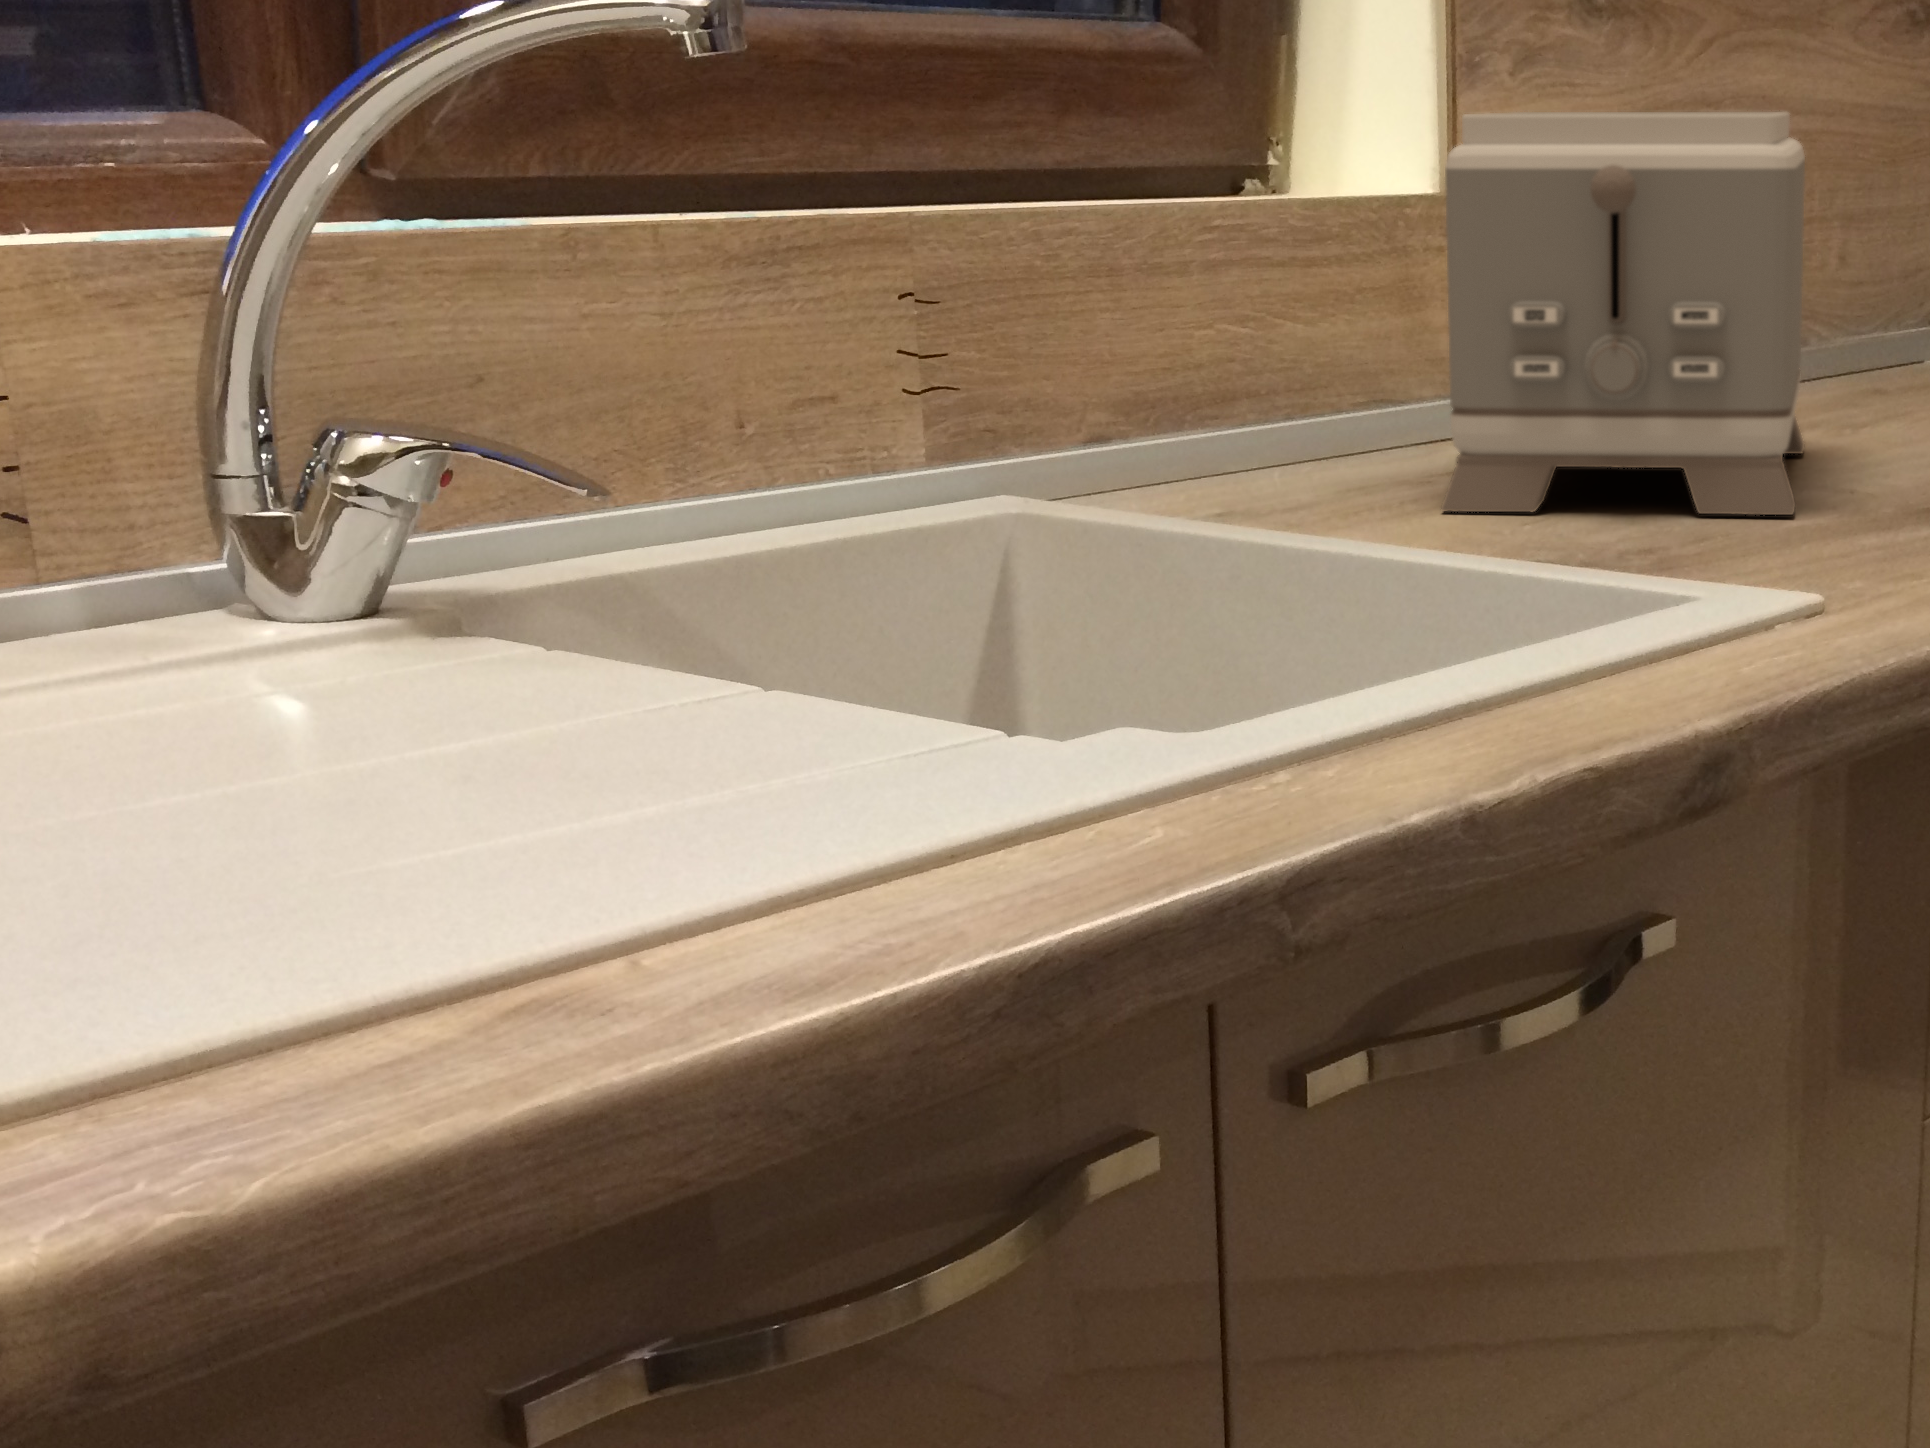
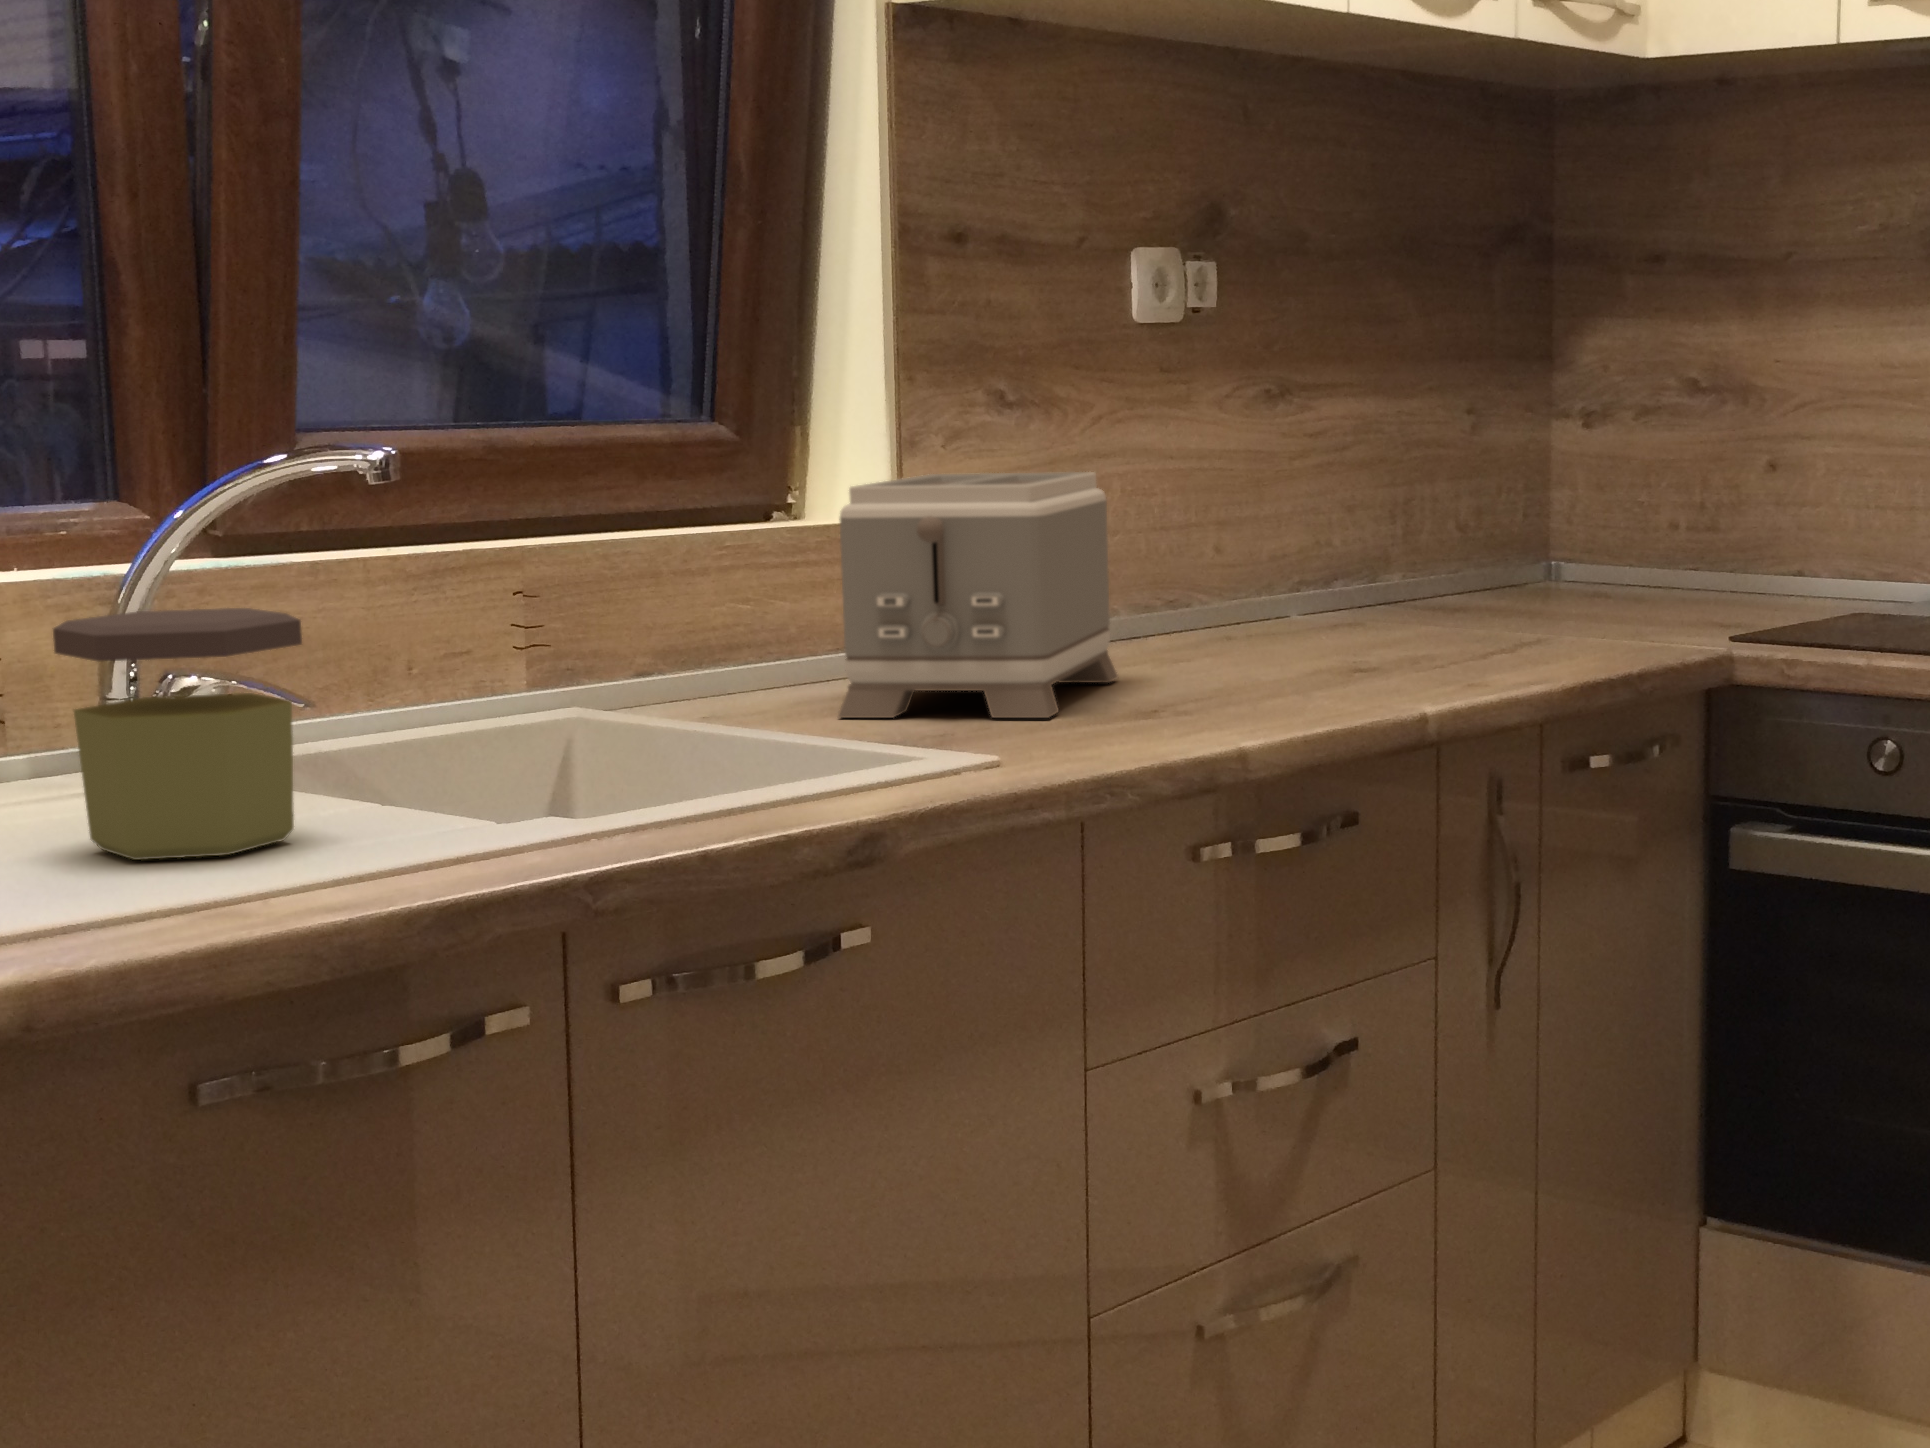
jar: none [74,292,631,841] -> present [53,608,302,860]

